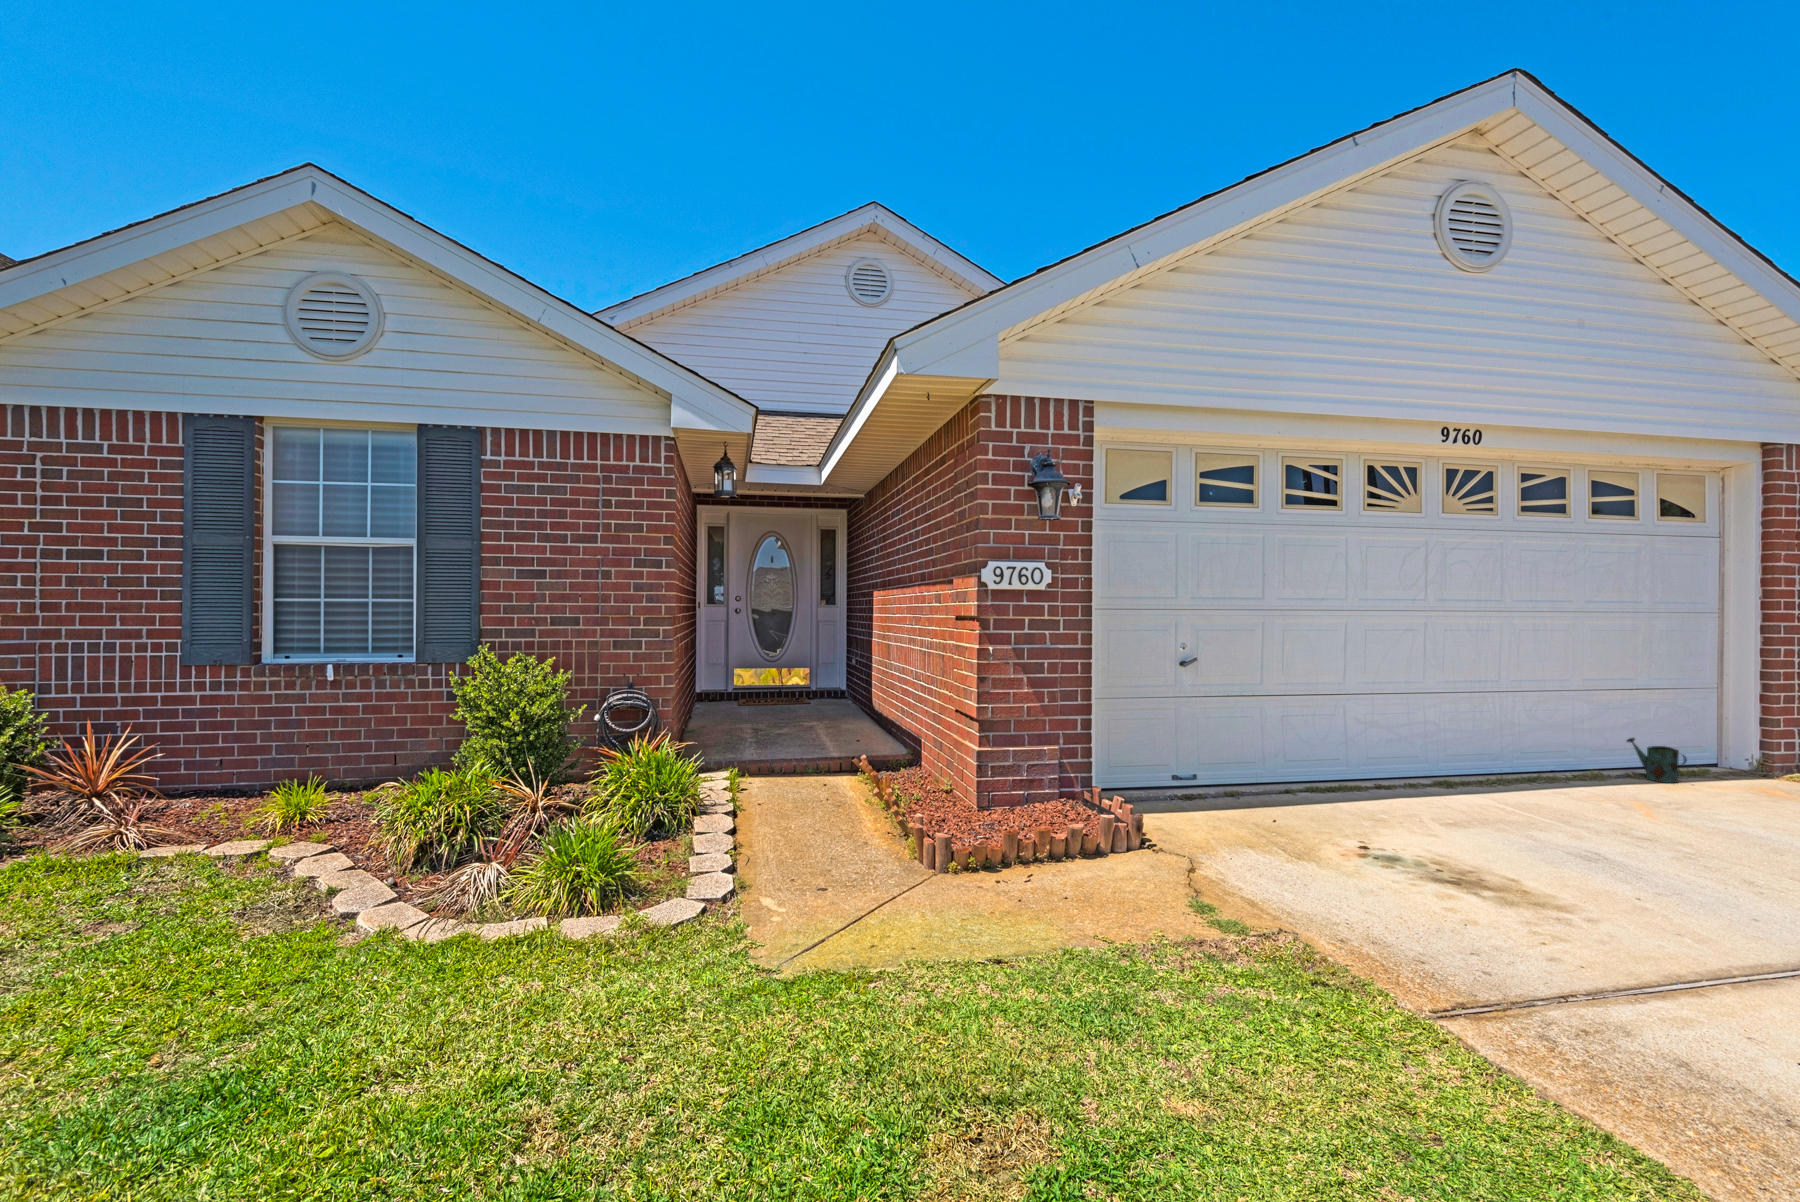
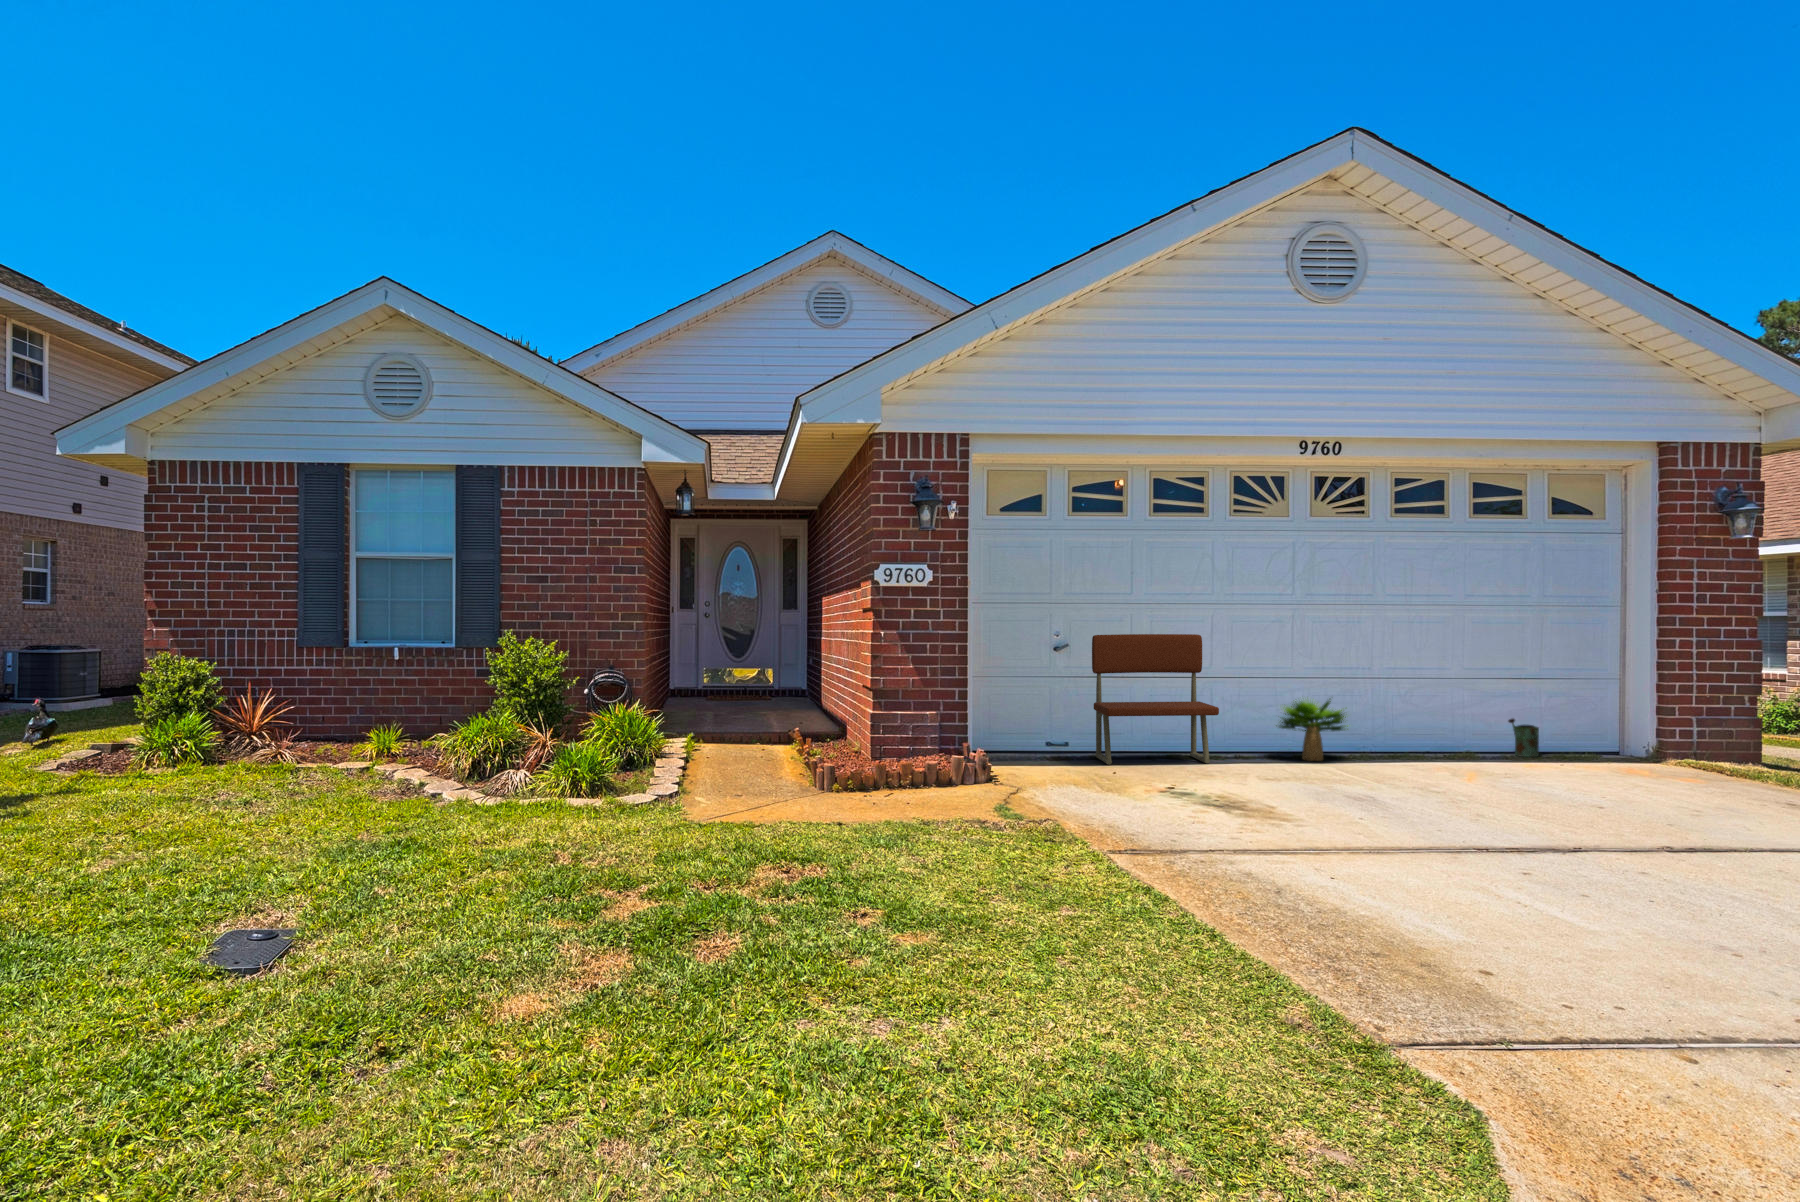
bench: none [1214,648,1383,809] -> present [1092,634,1219,765]
potted plant: none [1407,718,1517,796] -> present [1276,699,1348,761]

